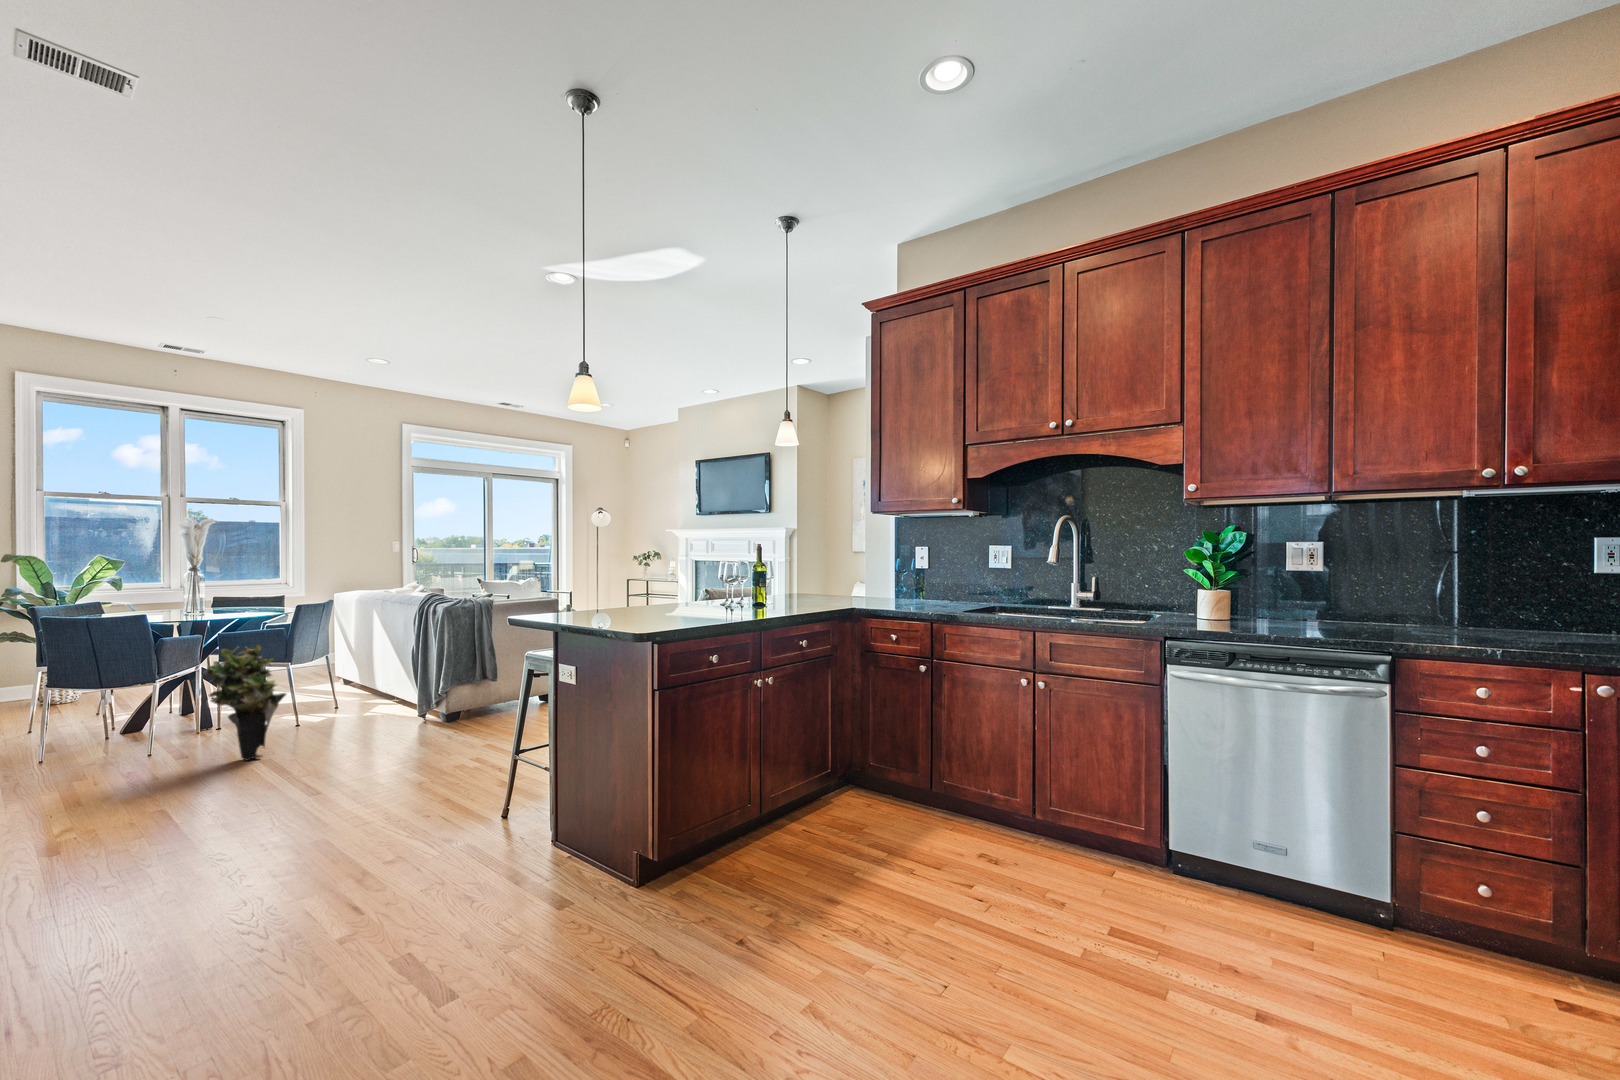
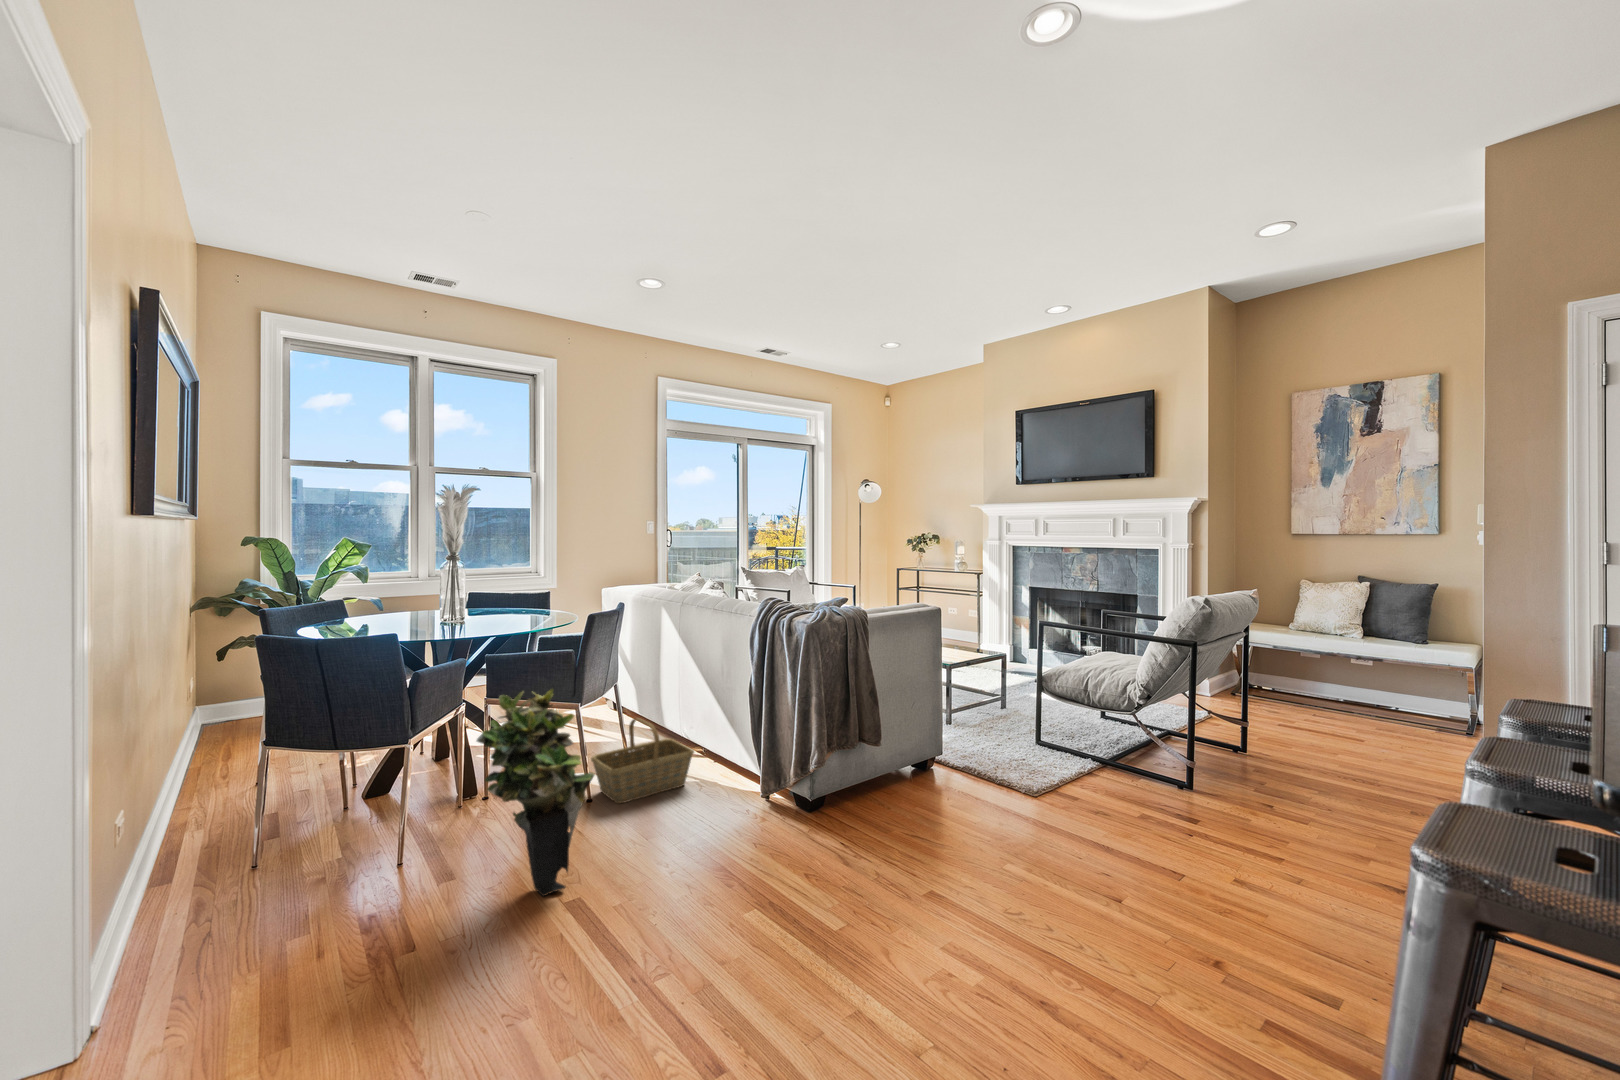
basket: none [300,674,380,727] -> present [591,718,694,804]

